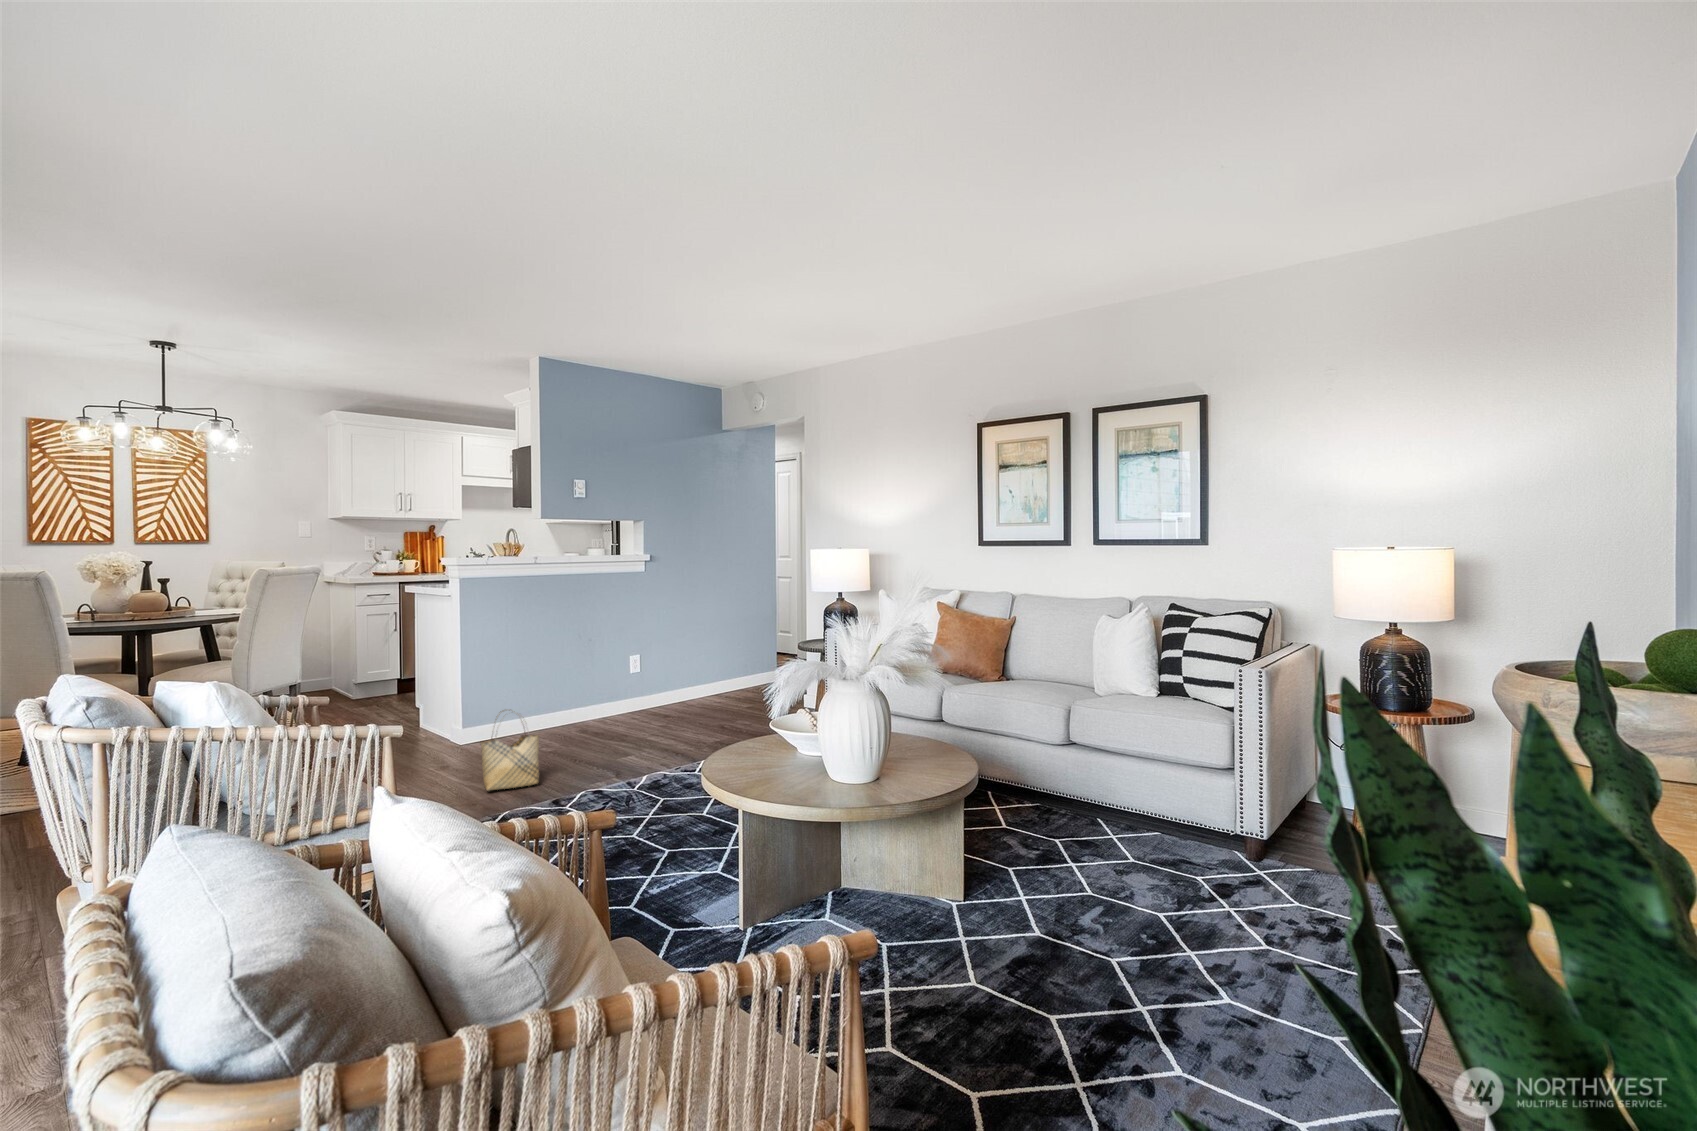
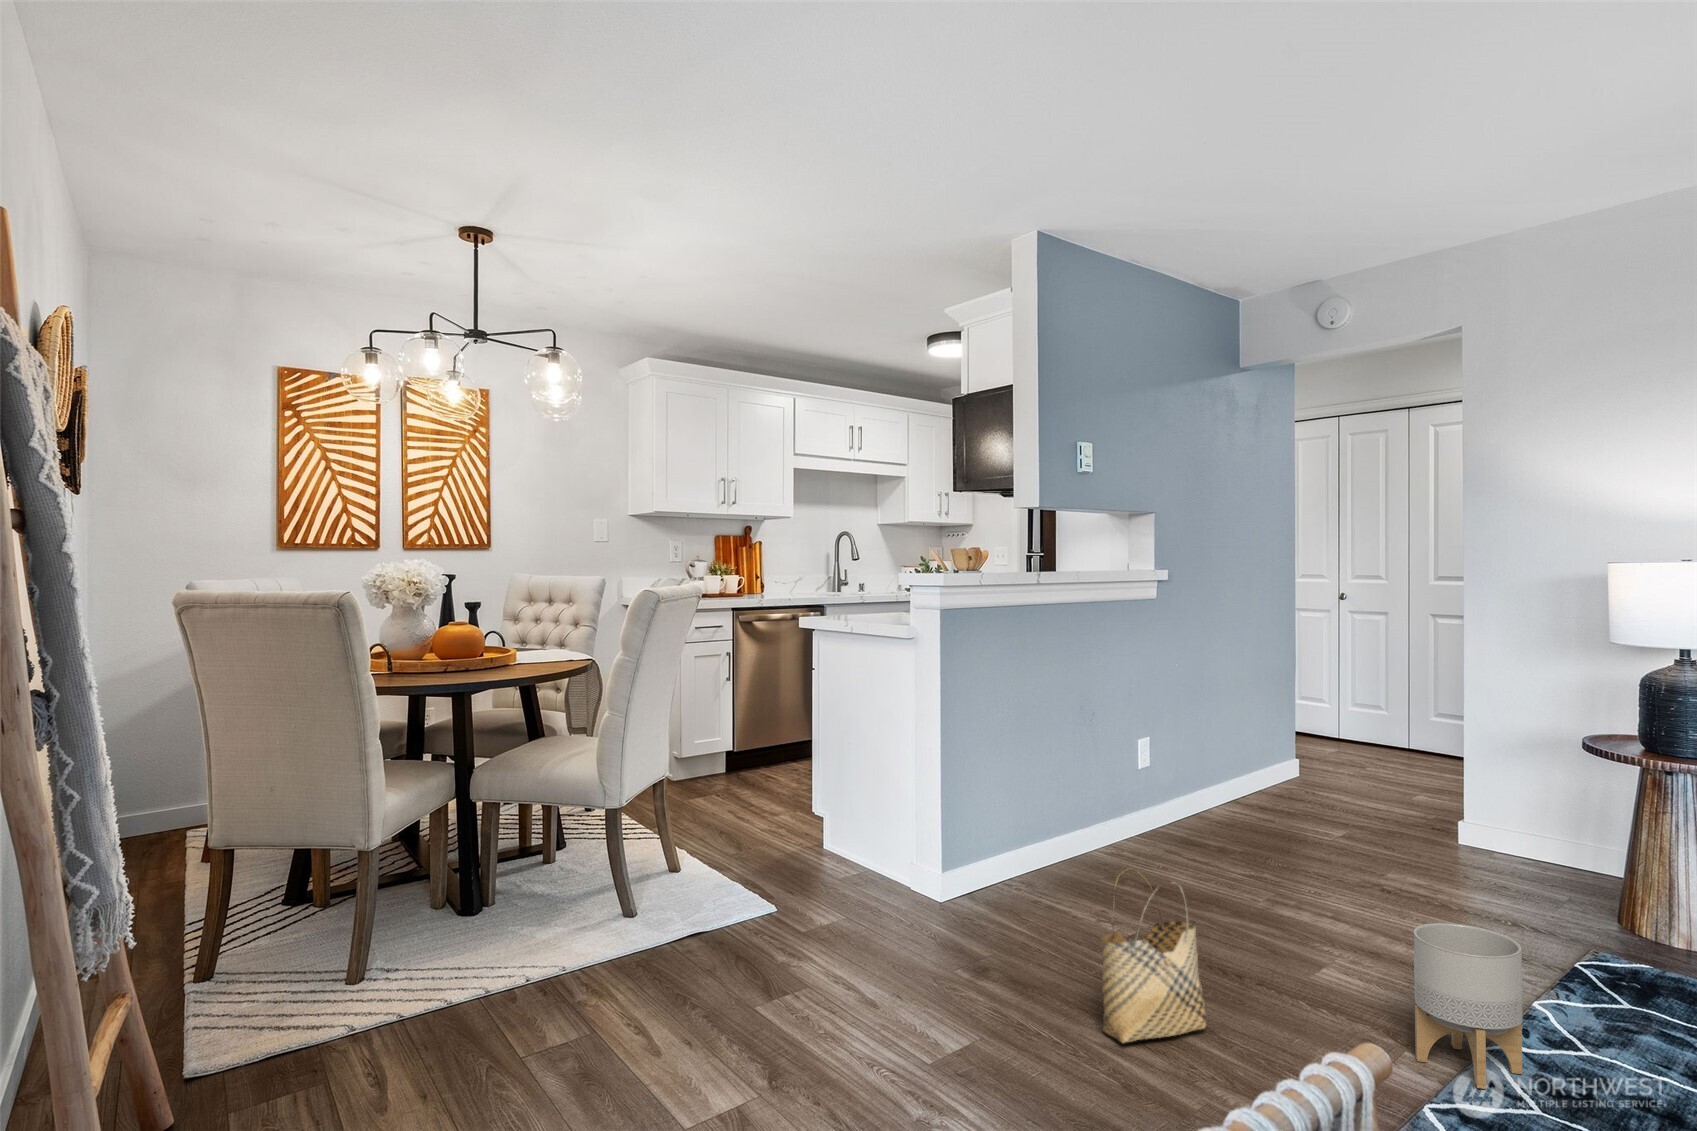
planter: none [625,726,668,794] -> present [1414,923,1523,1089]

